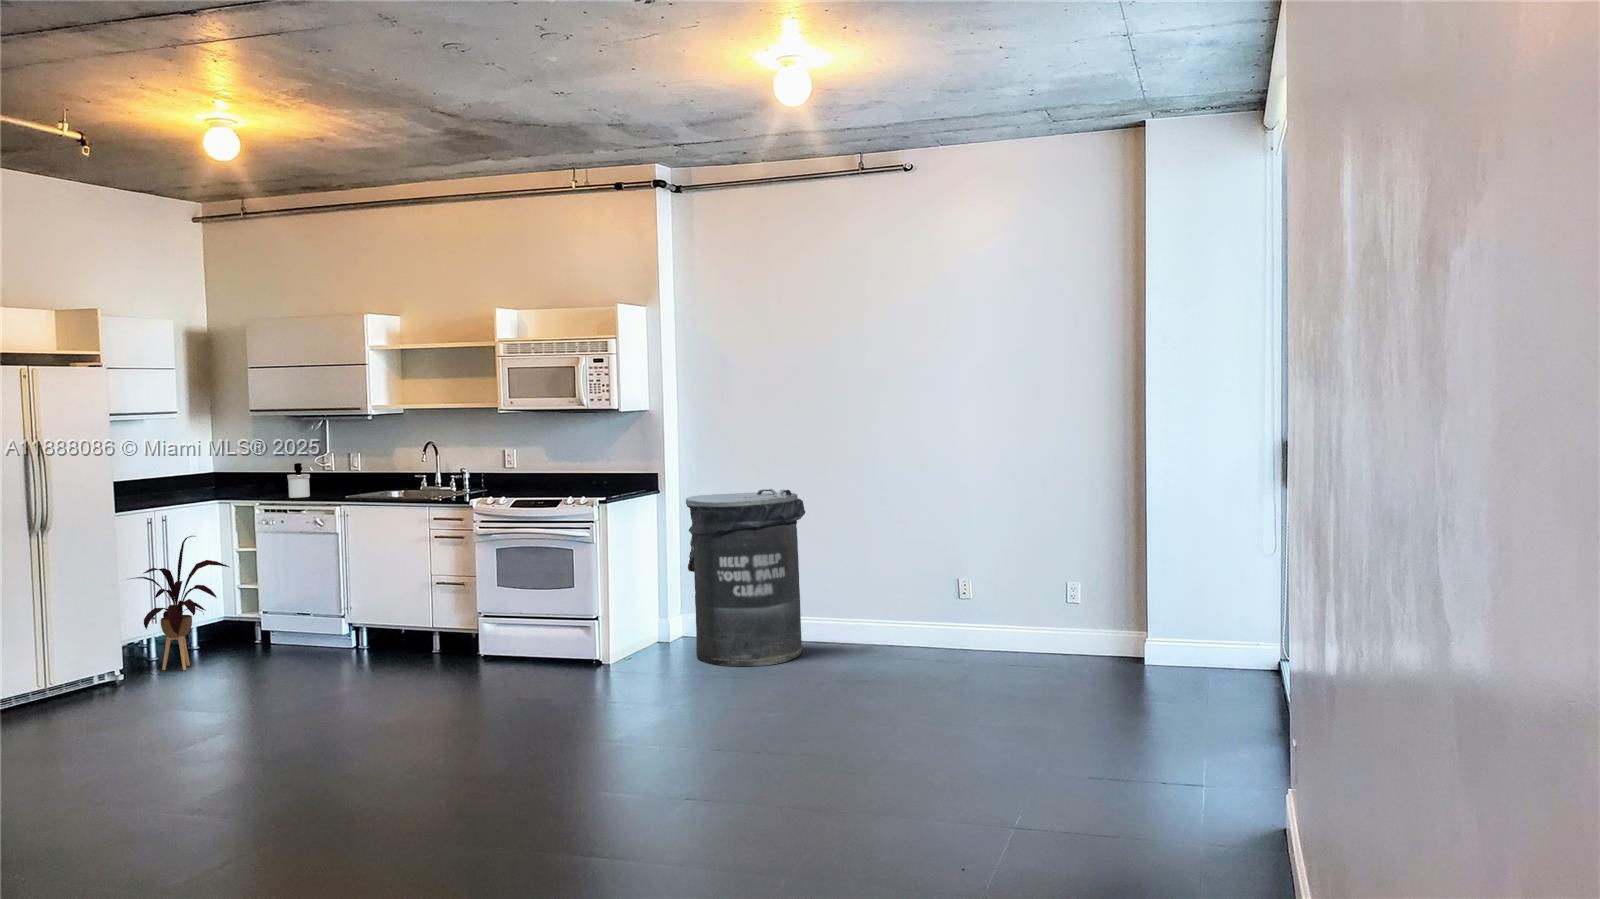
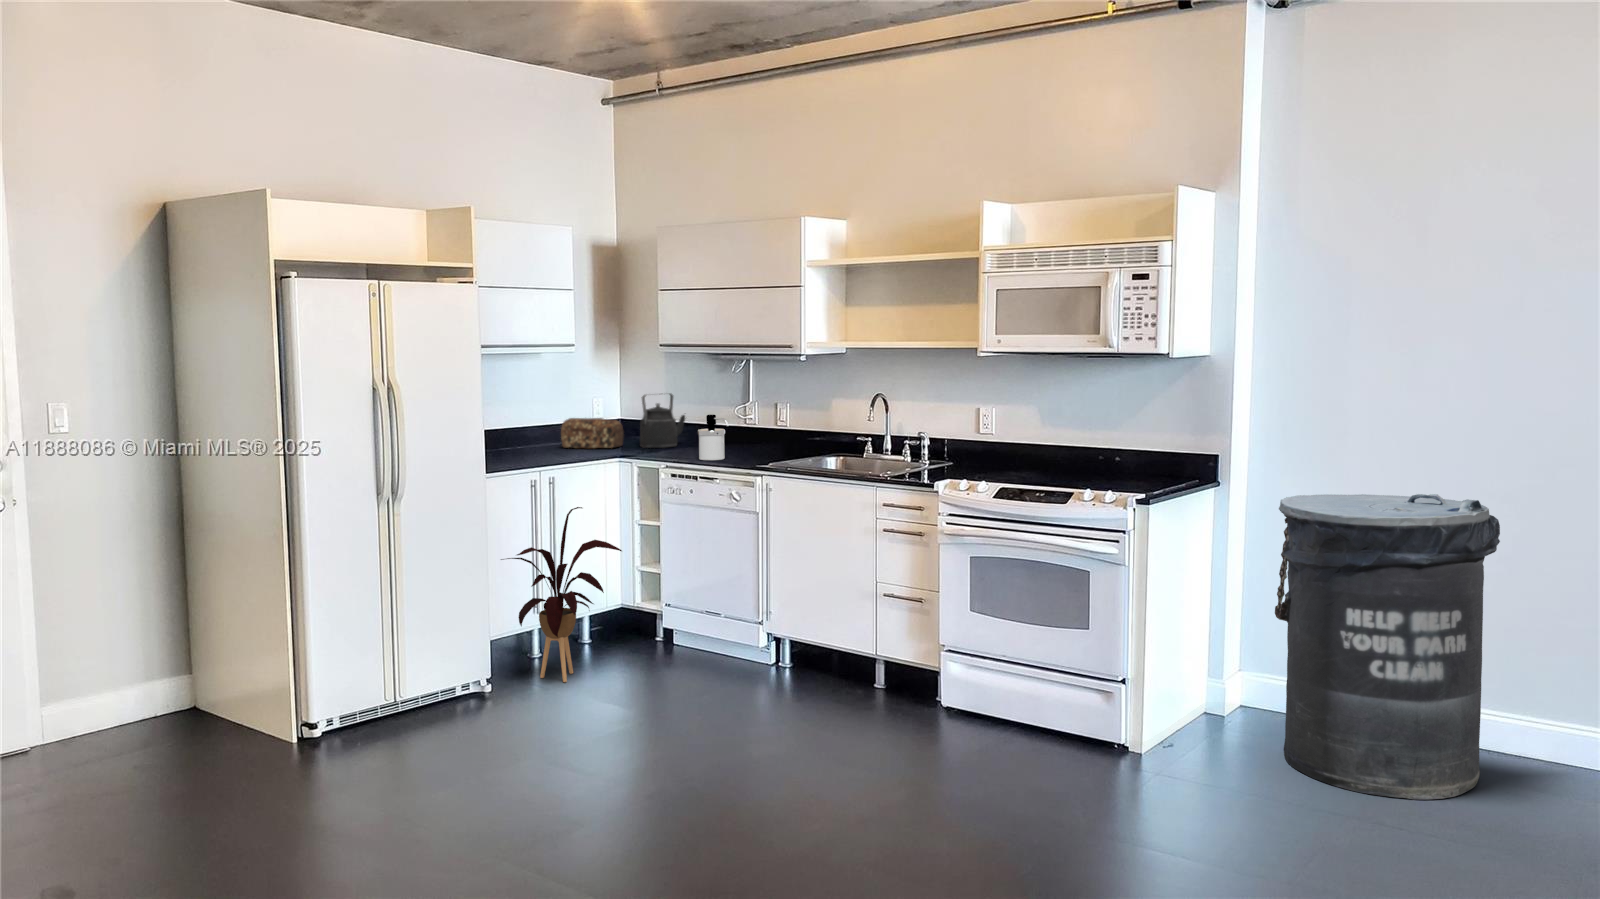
kettle: none [234,450,275,493] -> present [640,394,685,448]
bread loaf: none [164,471,219,496] -> present [561,418,624,448]

